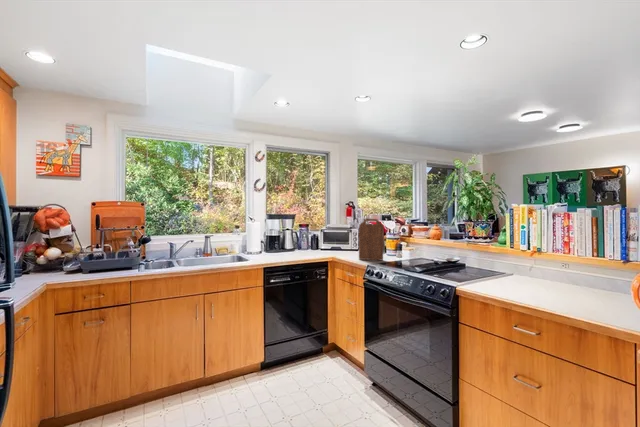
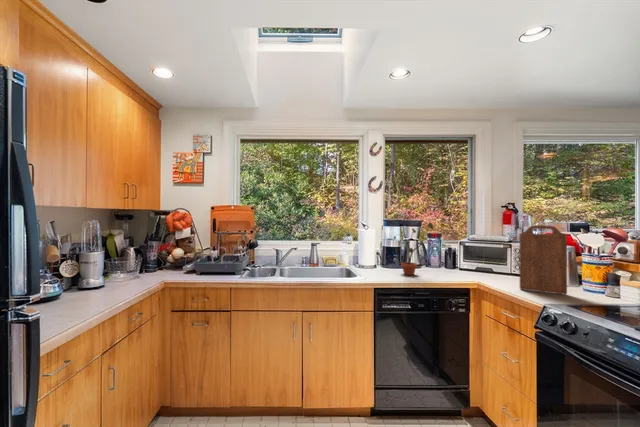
potted plant: none [277,217,304,256] -> present [394,223,433,275]

